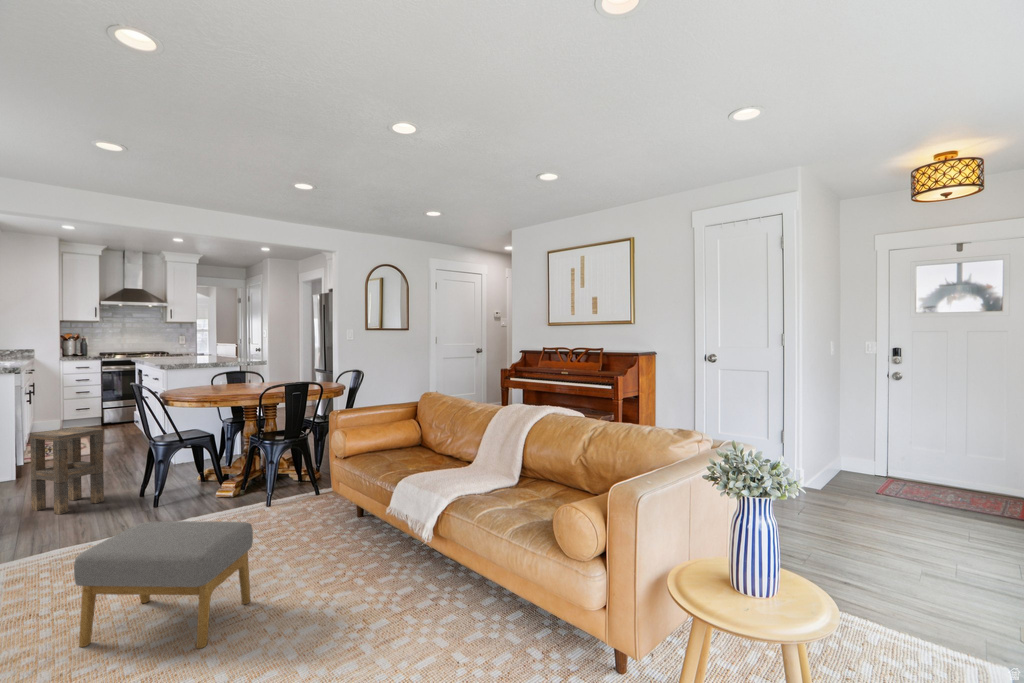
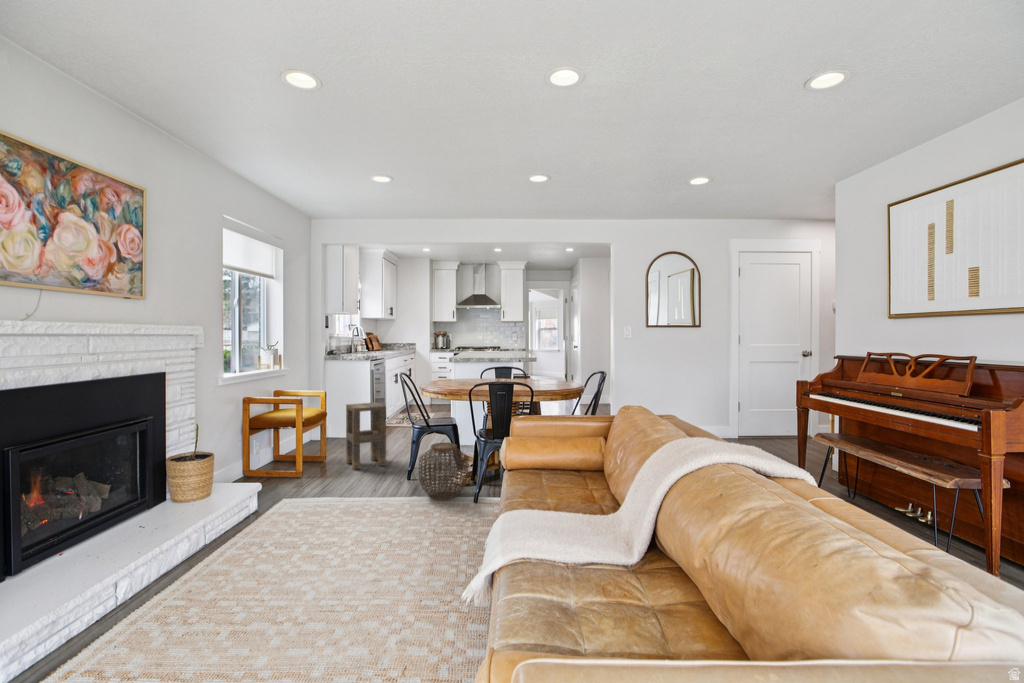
woven basket: none [196,454,255,515] -> present [419,443,468,500]
footstool: present [74,521,253,648] -> none [227,494,357,633]

